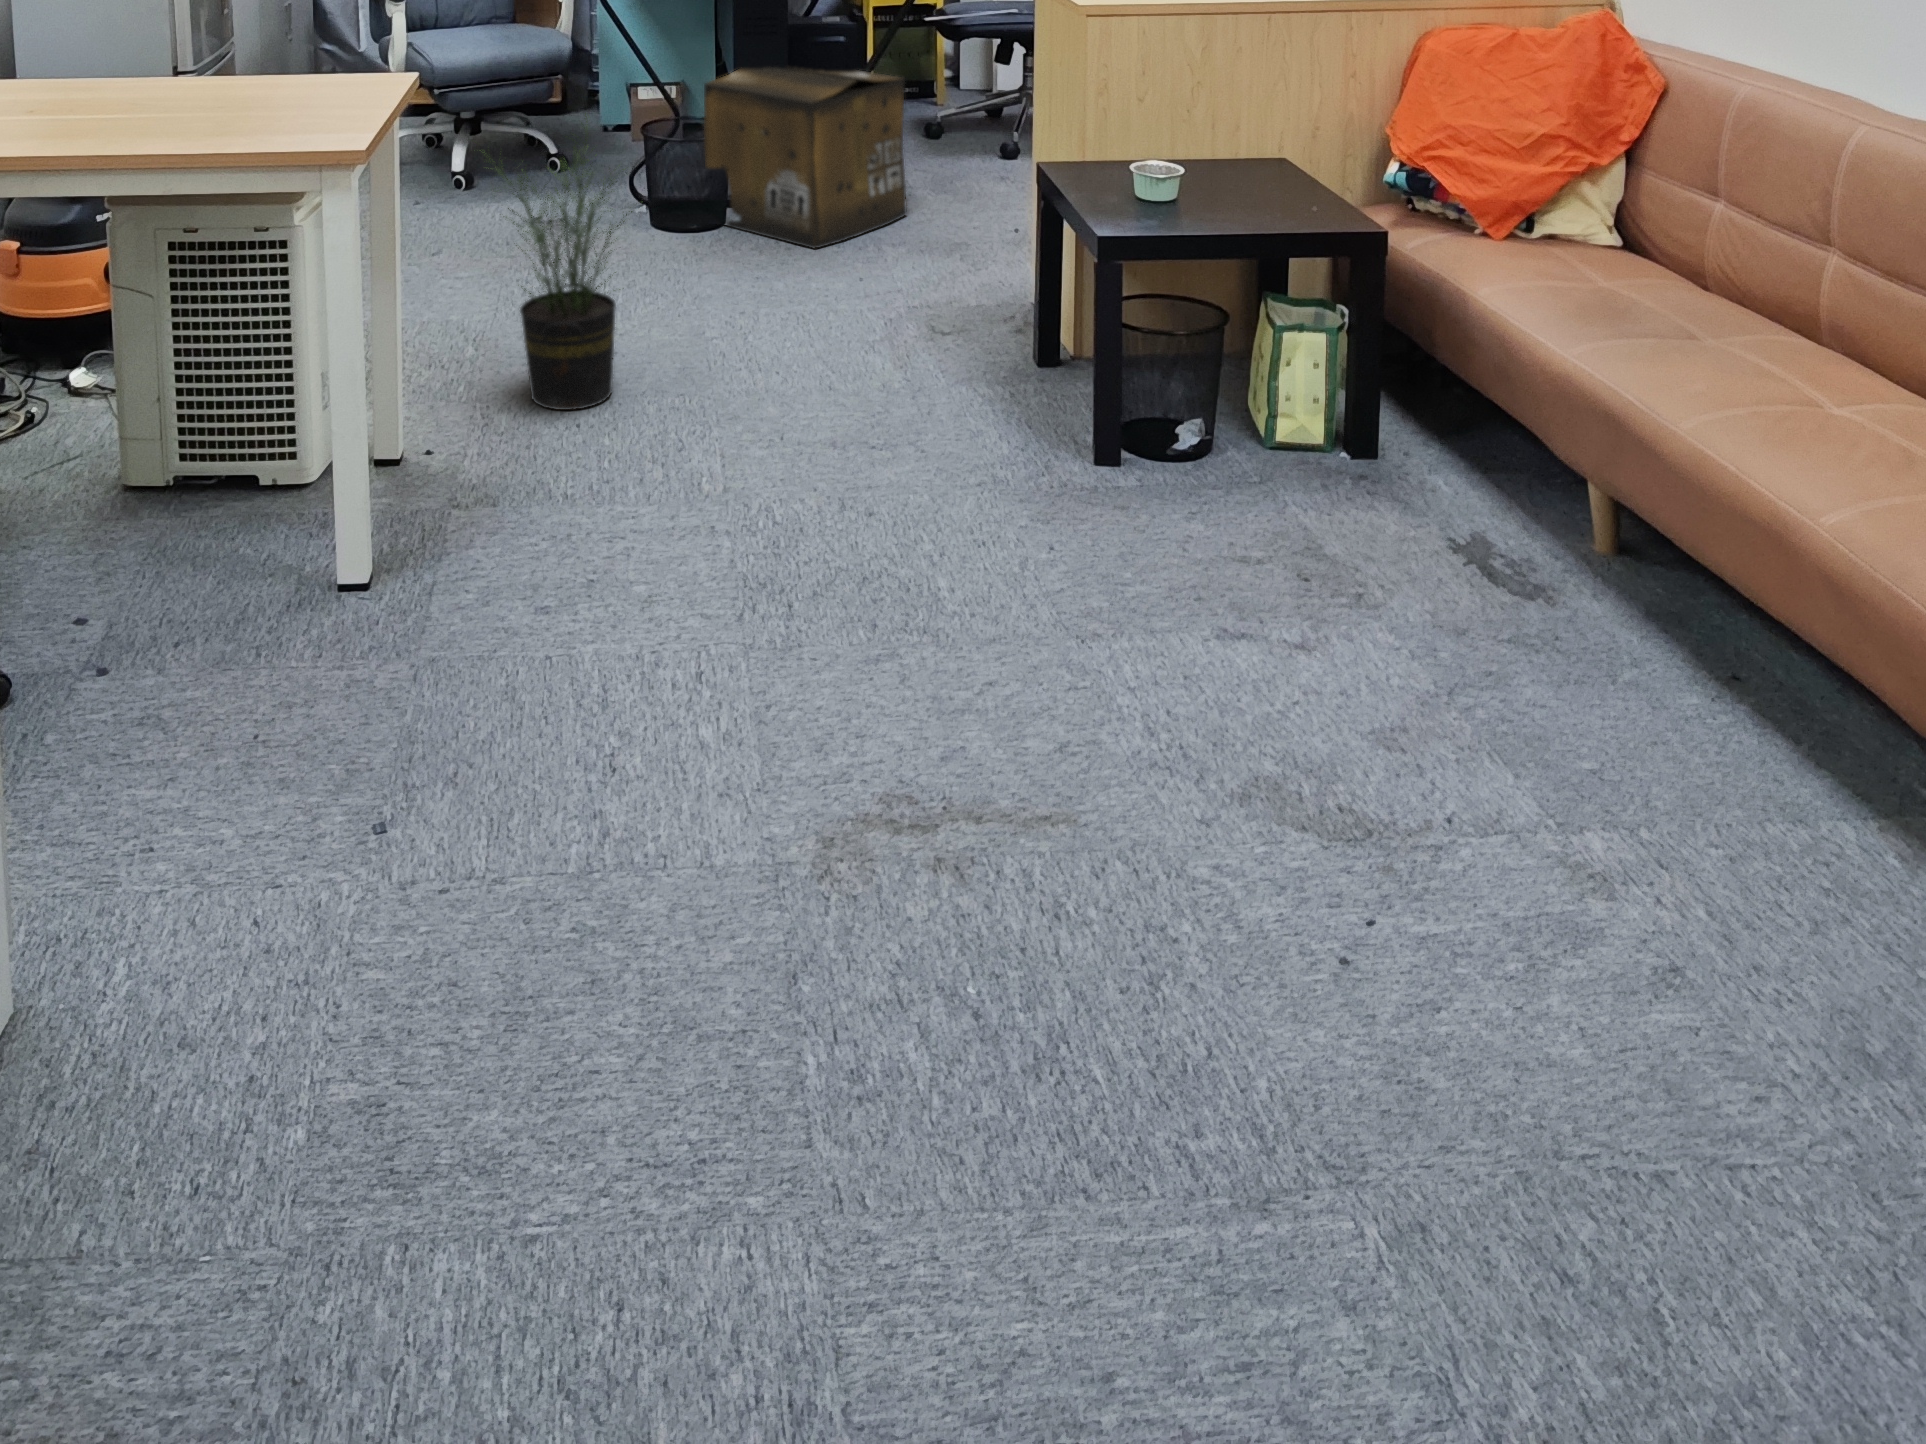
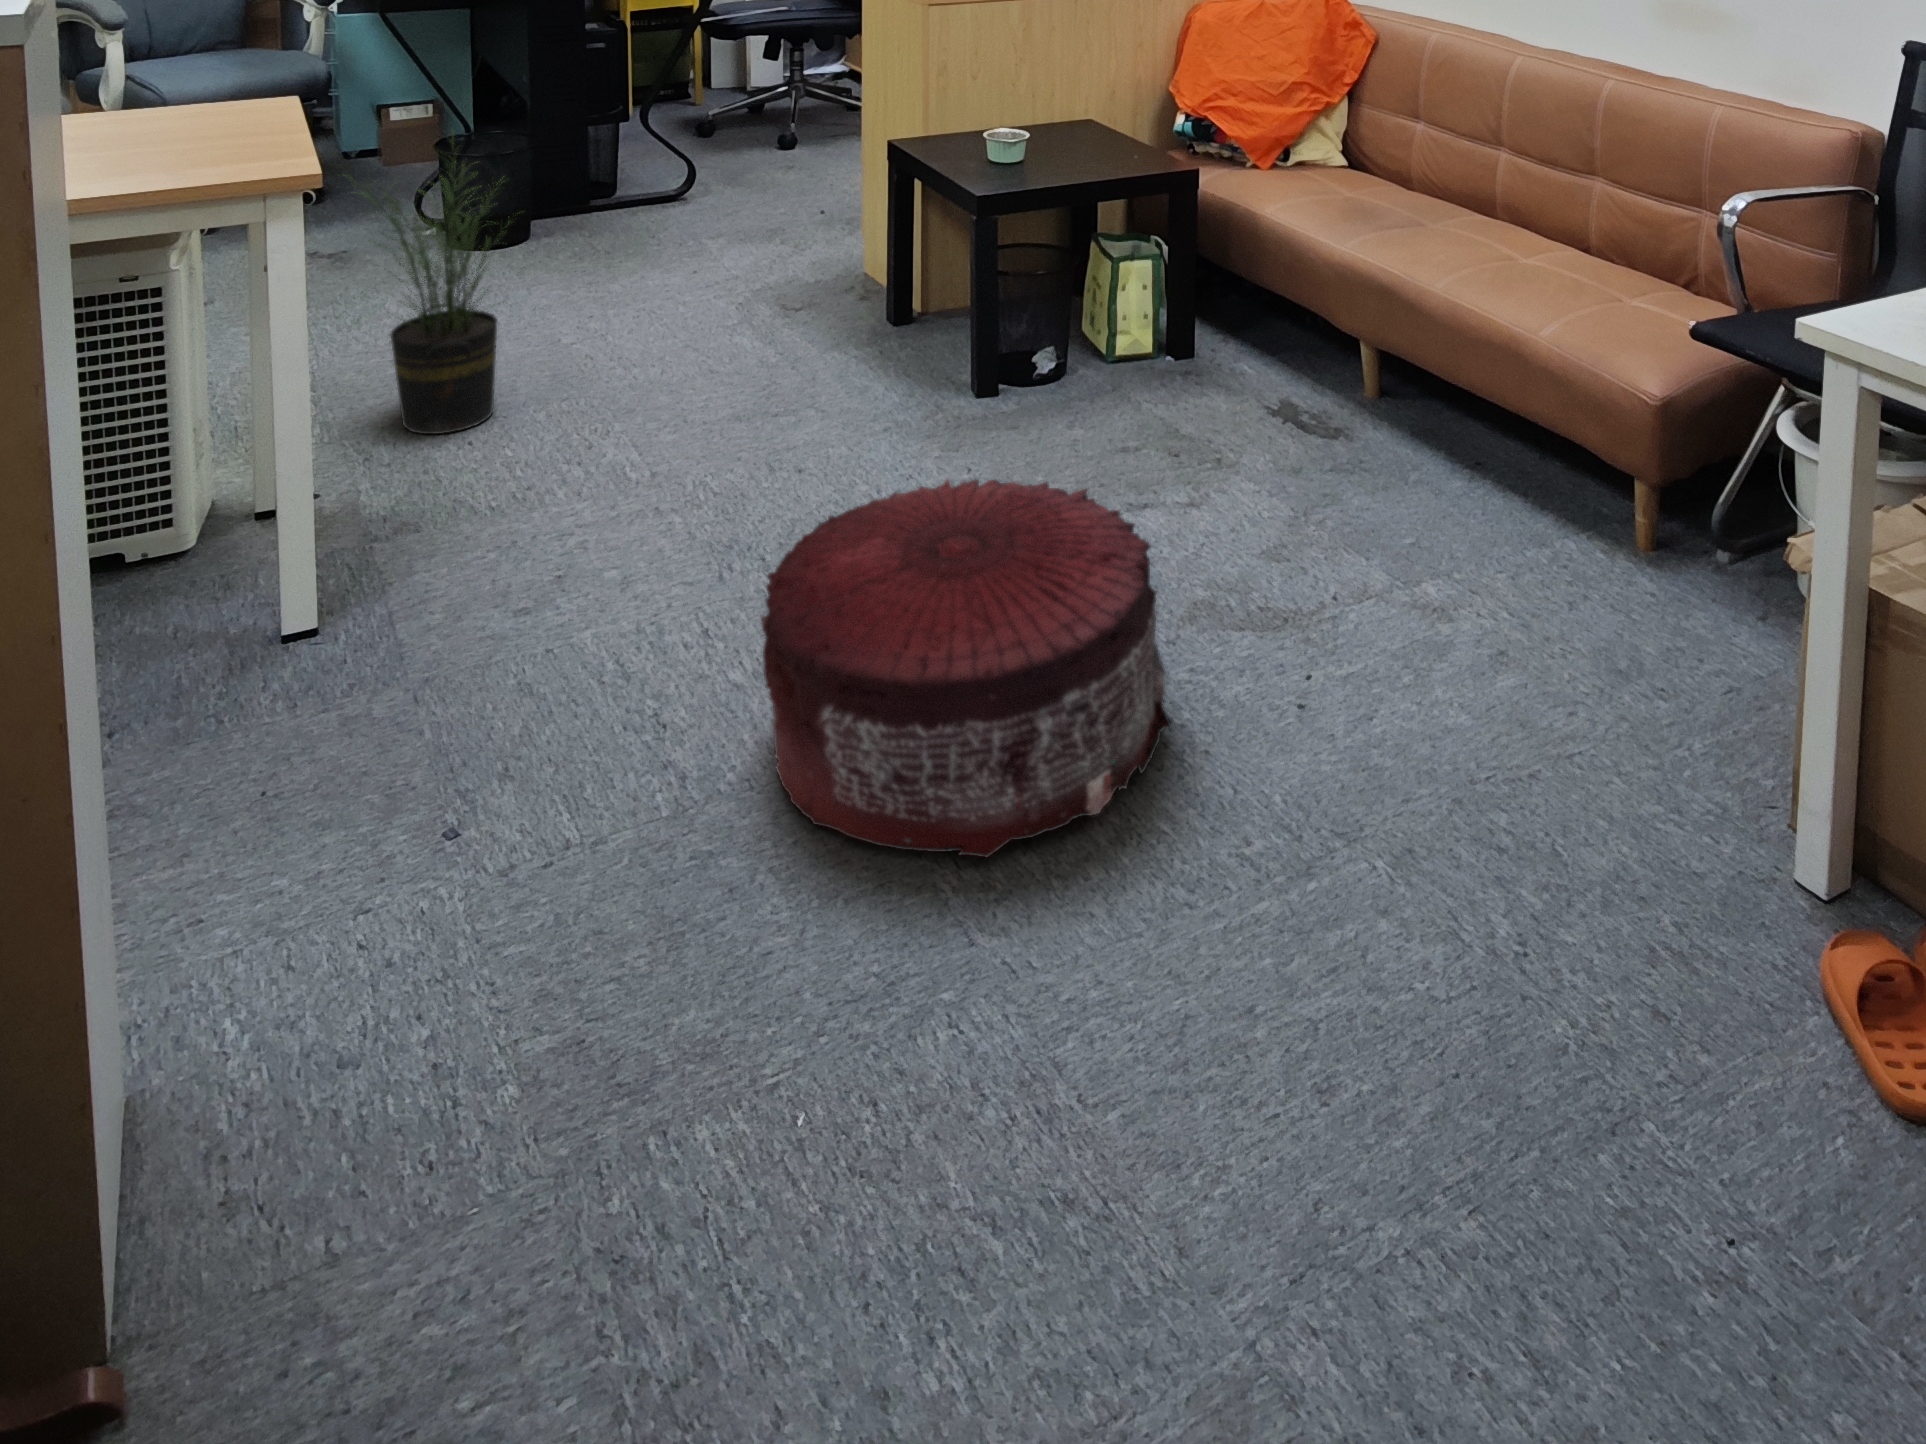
cardboard box: present [704,68,907,248] -> none [510,68,719,249]
pouf: none [672,567,1145,1045] -> present [761,479,1171,857]

